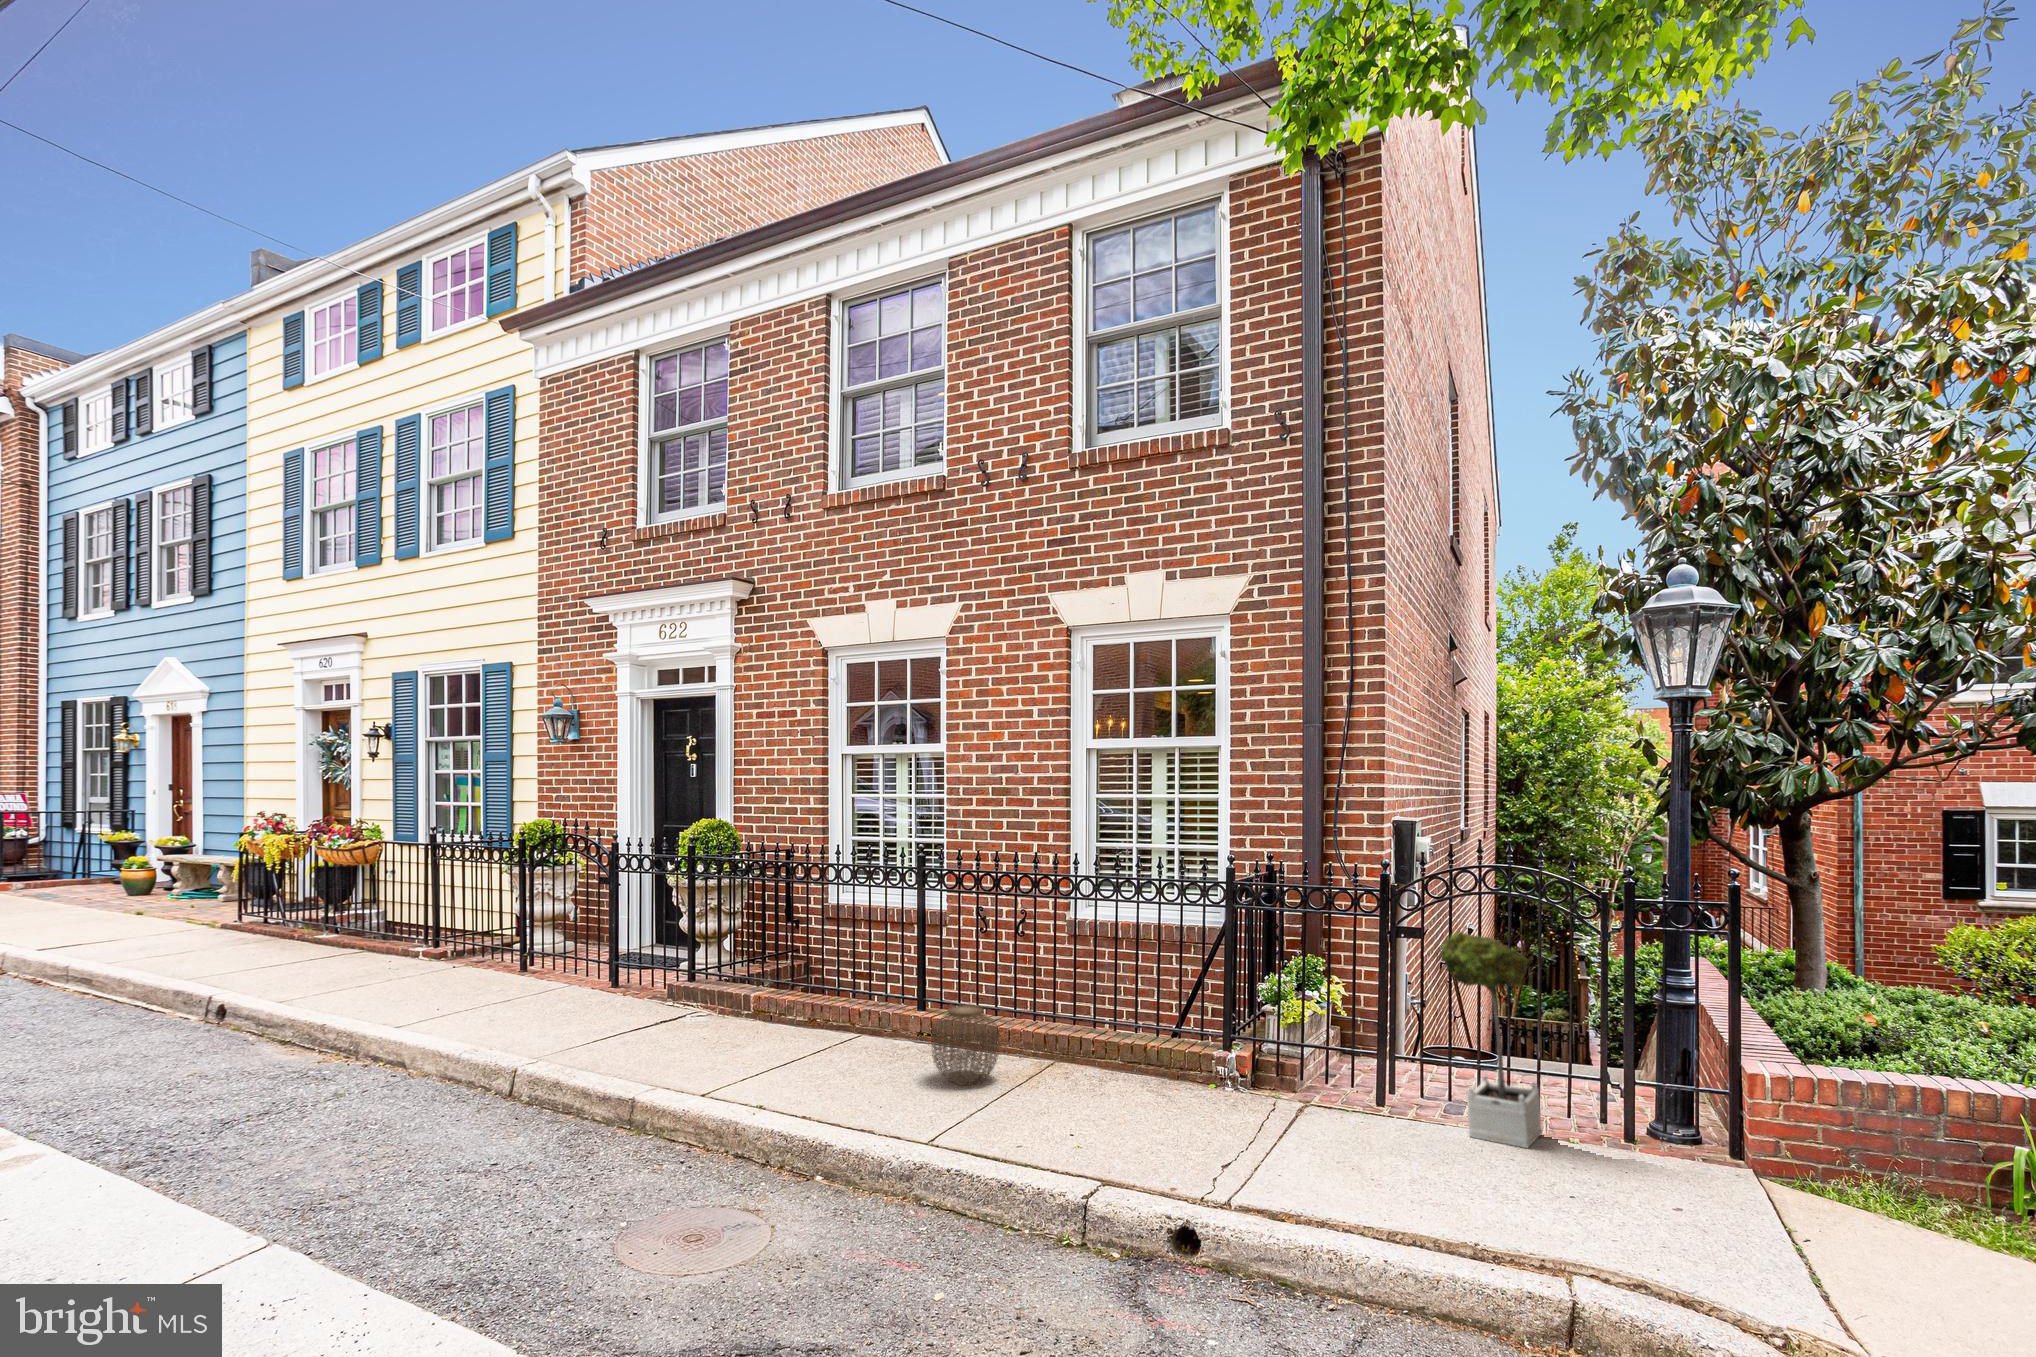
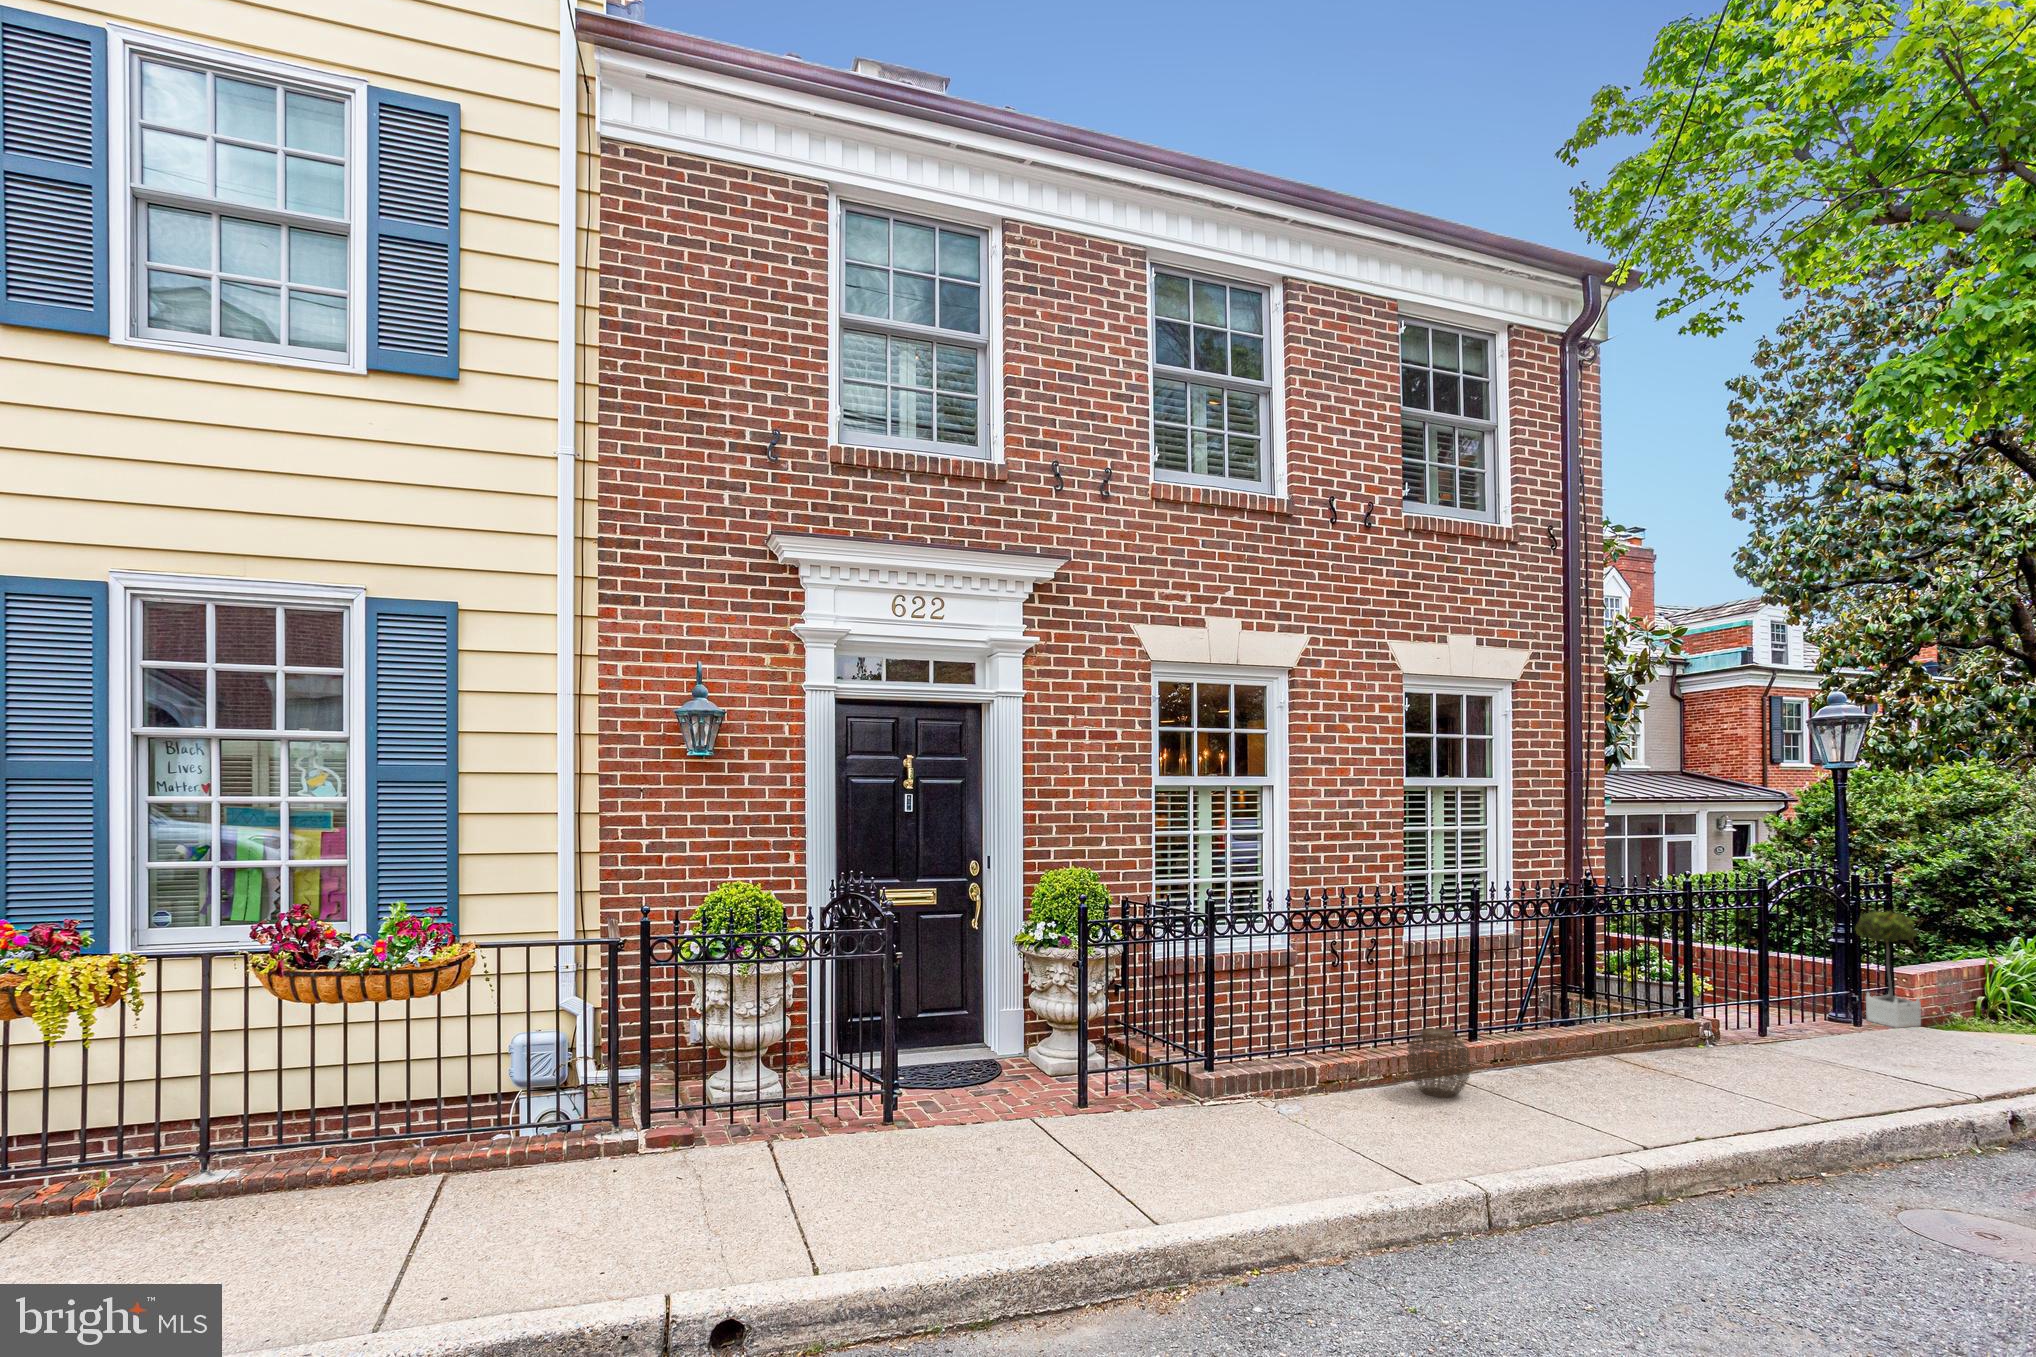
woven basket: present [932,1005,999,1085] -> present [1408,1028,1470,1098]

